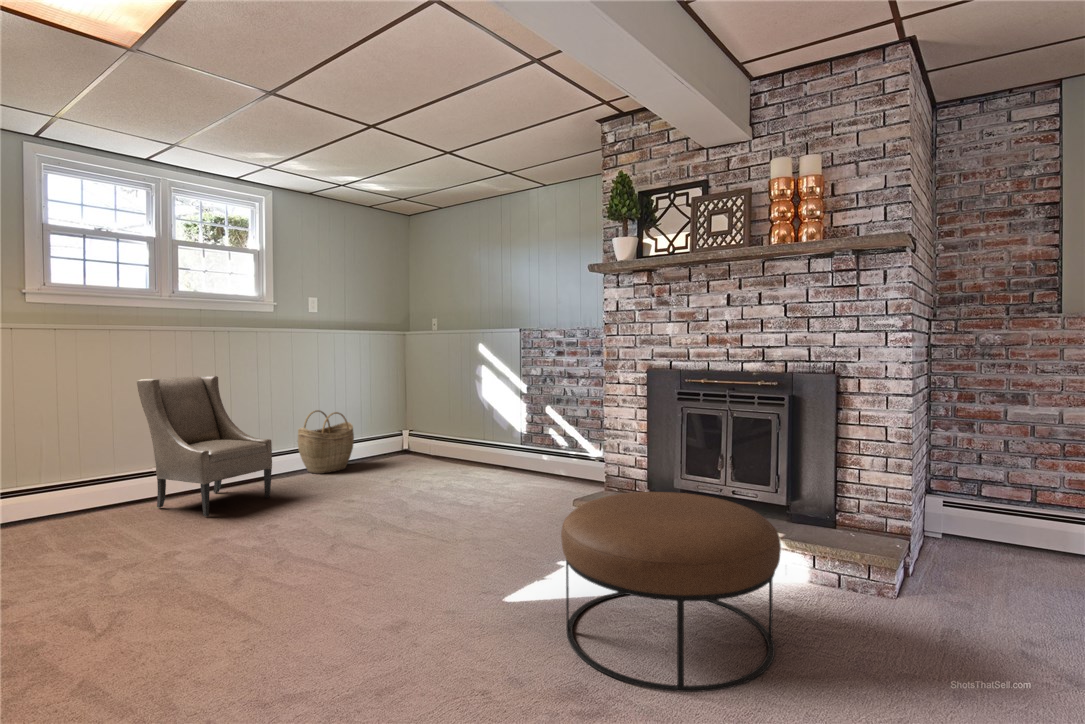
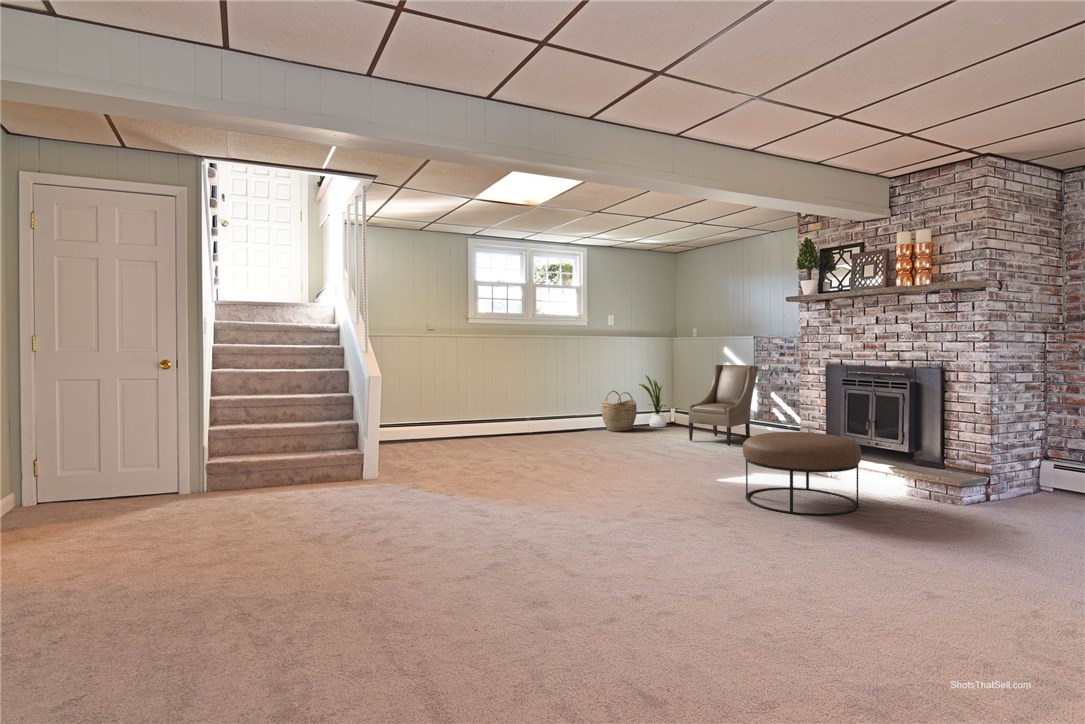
armchair: present [137,376,272,516] -> present [689,365,758,446]
house plant: none [356,385,403,460] -> present [639,375,666,427]

